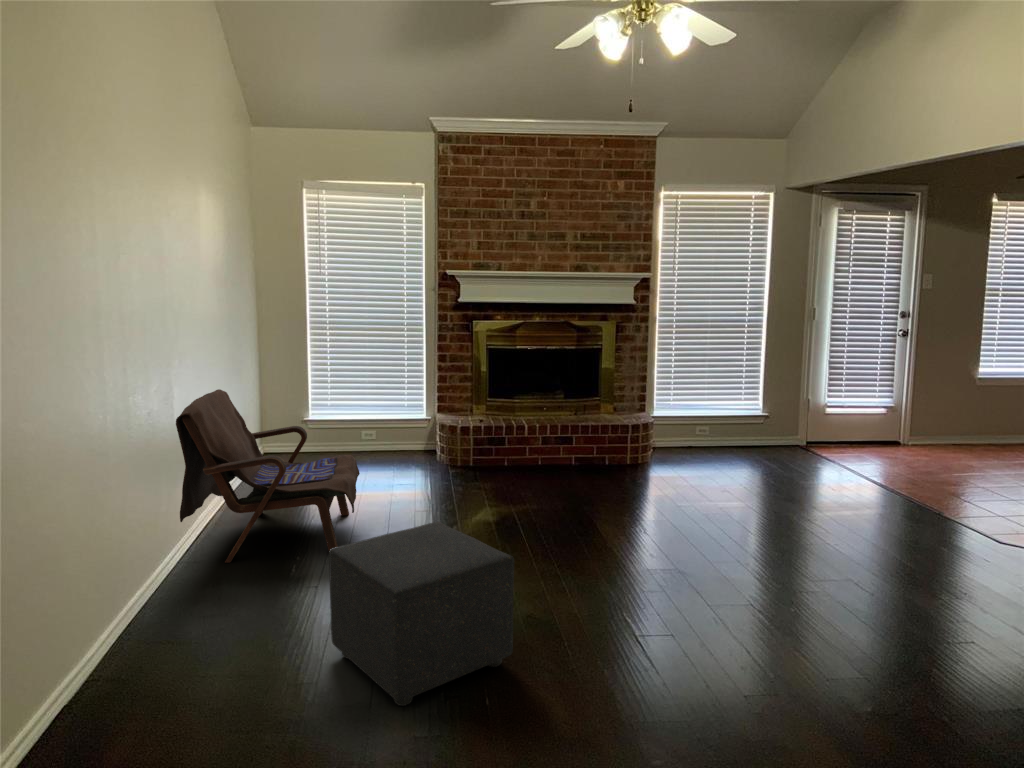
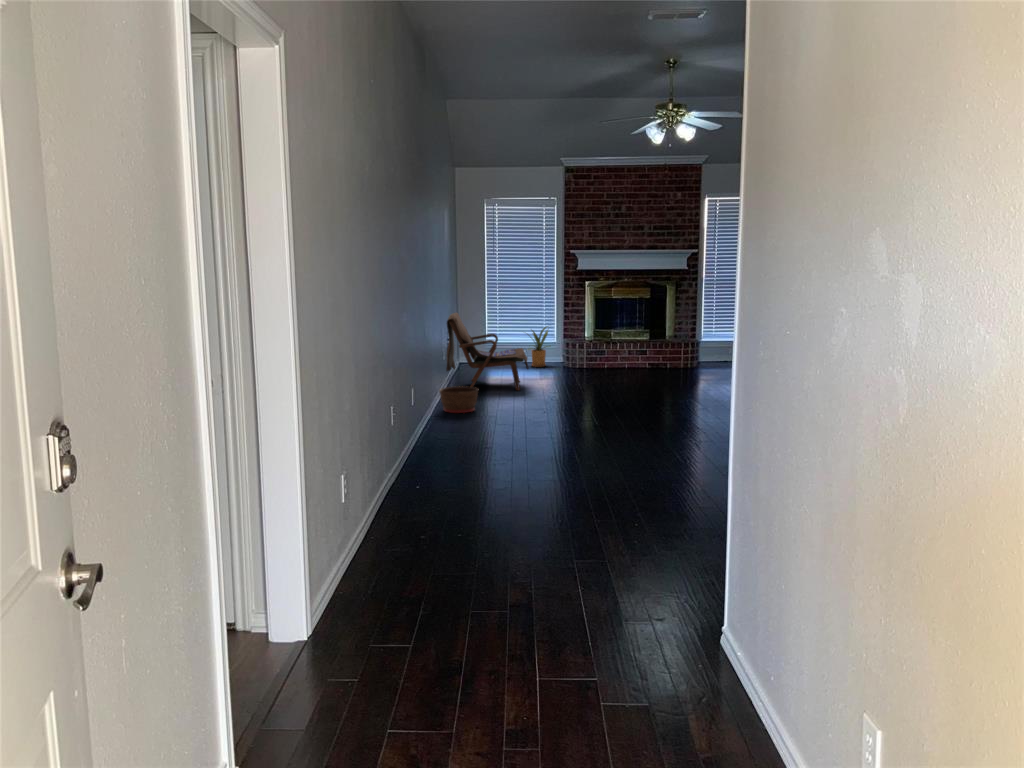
house plant: none [361,391,426,461] -> present [528,327,548,367]
ottoman: present [329,522,514,706] -> none [530,359,607,417]
basket: none [87,602,198,696] -> present [439,386,479,413]

